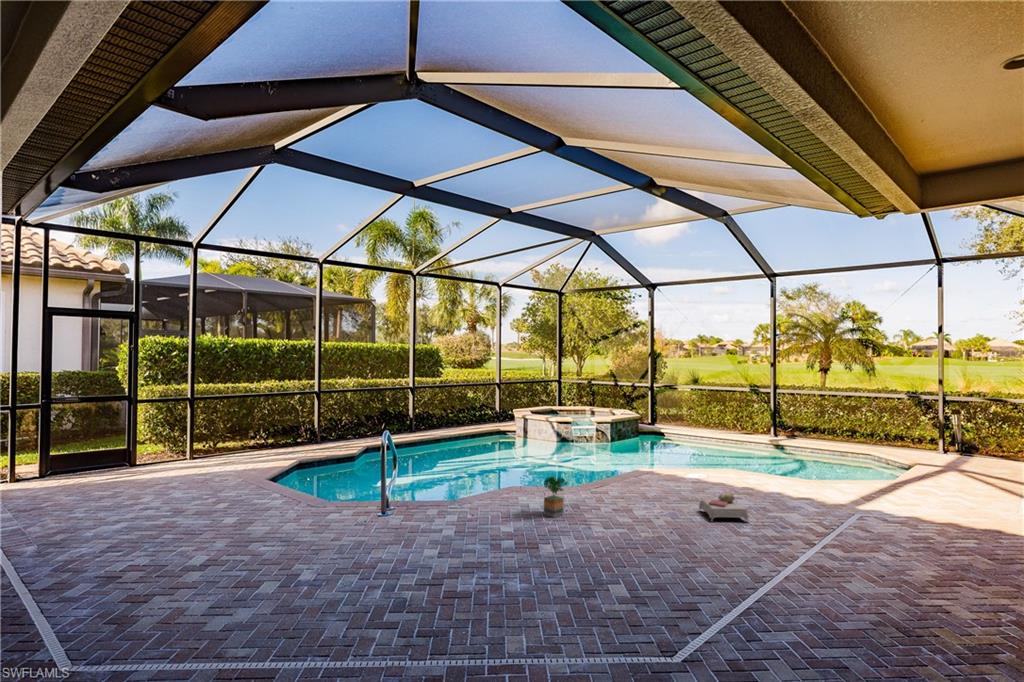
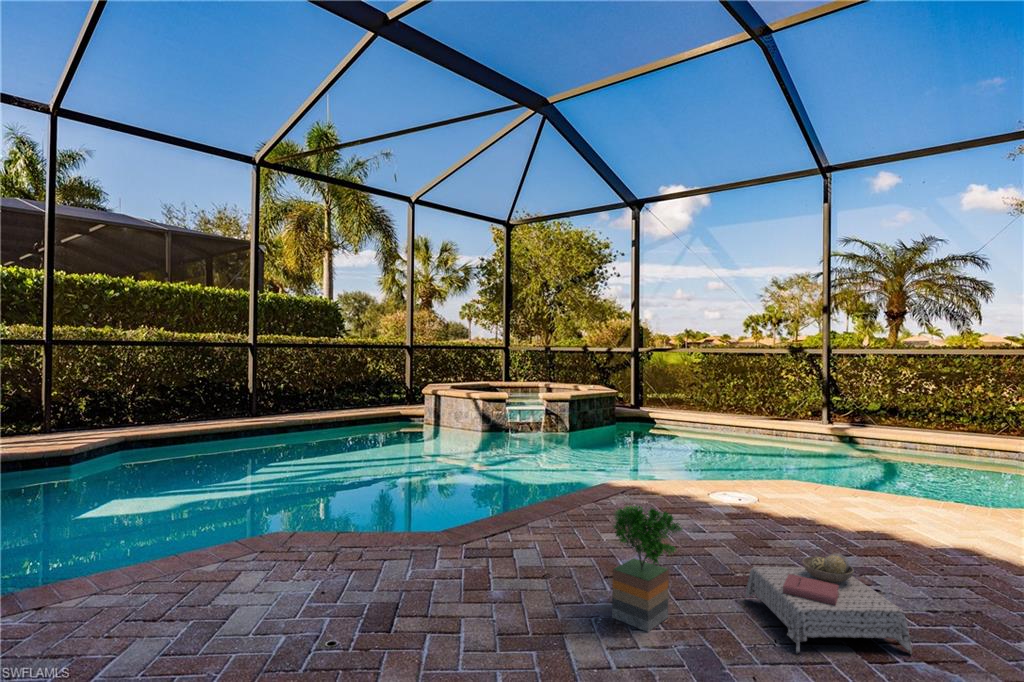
potted tree: present [544,476,567,518] -> present [612,505,682,632]

